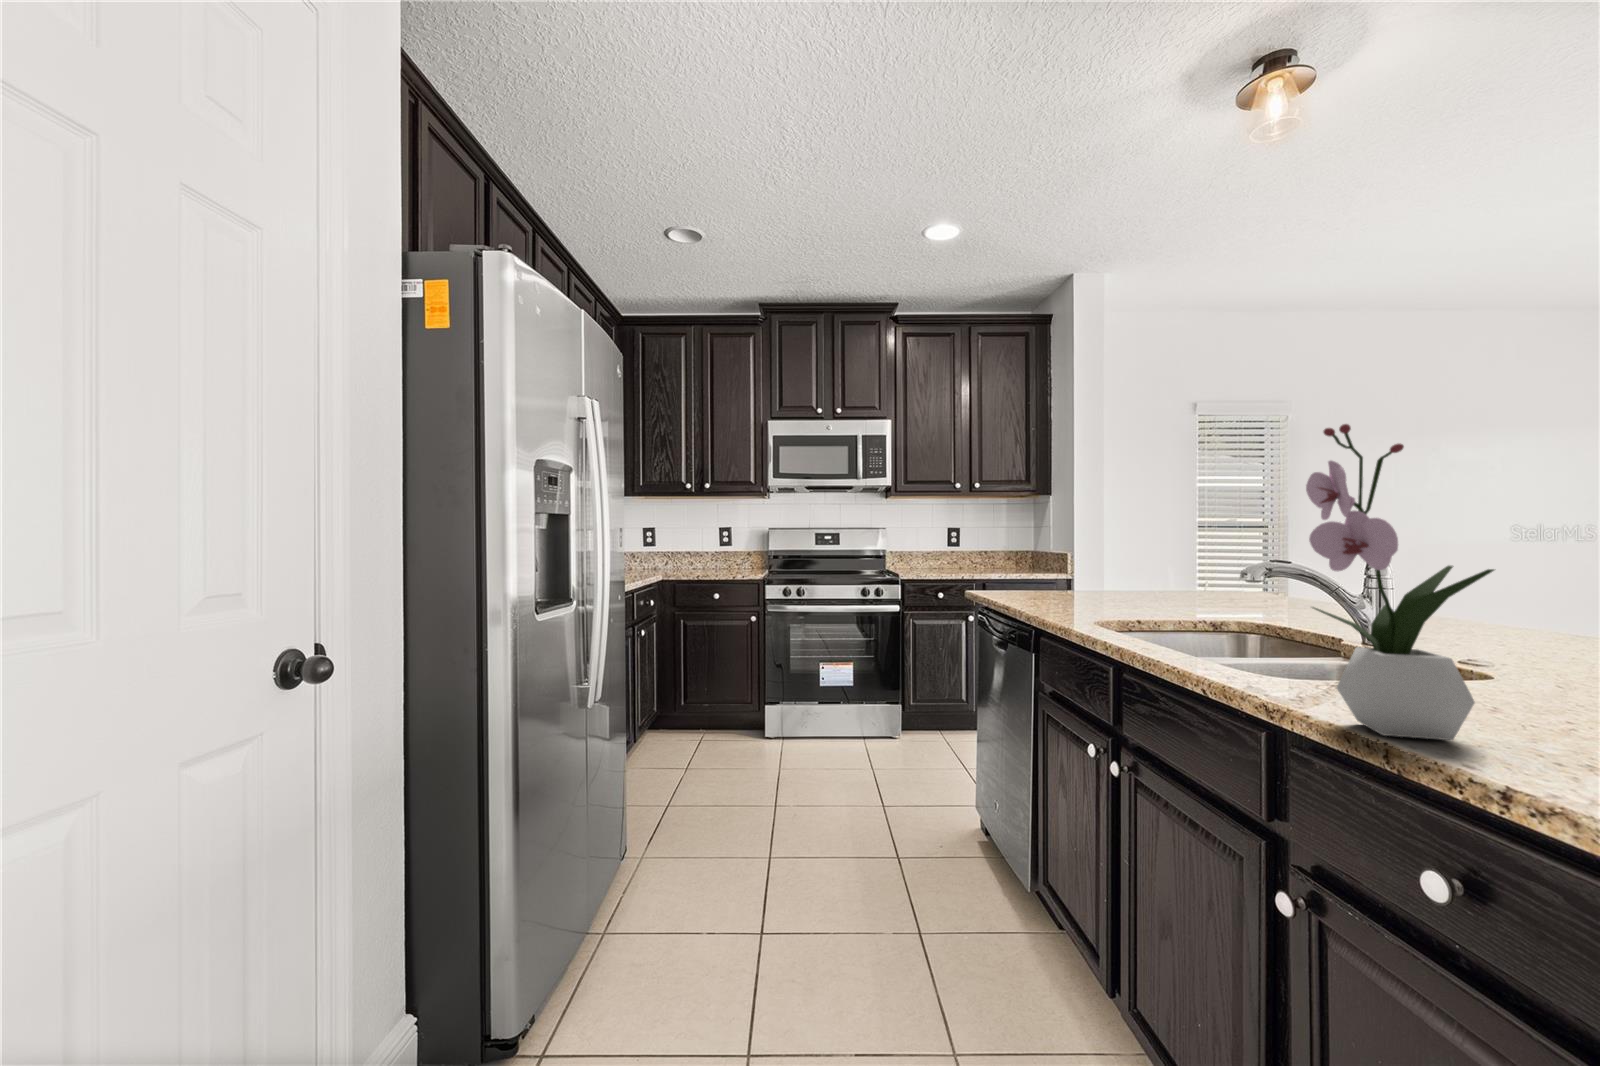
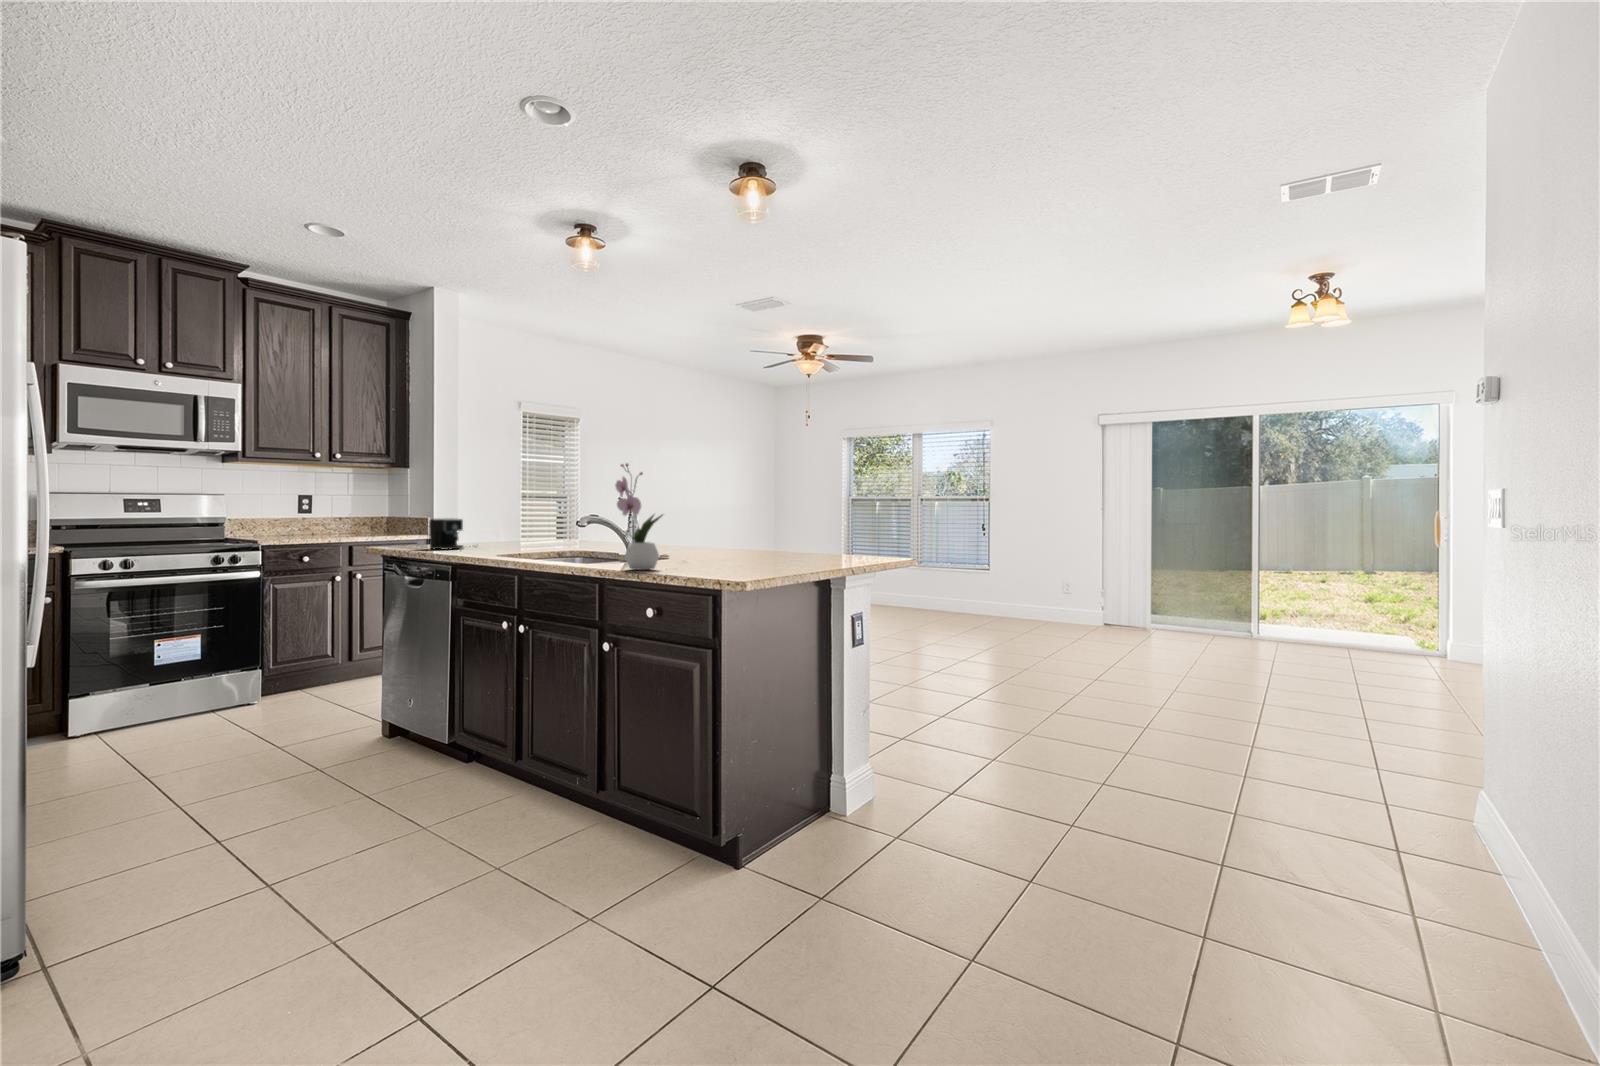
coffee maker: none [1035,556,1103,599] -> present [429,519,463,550]

